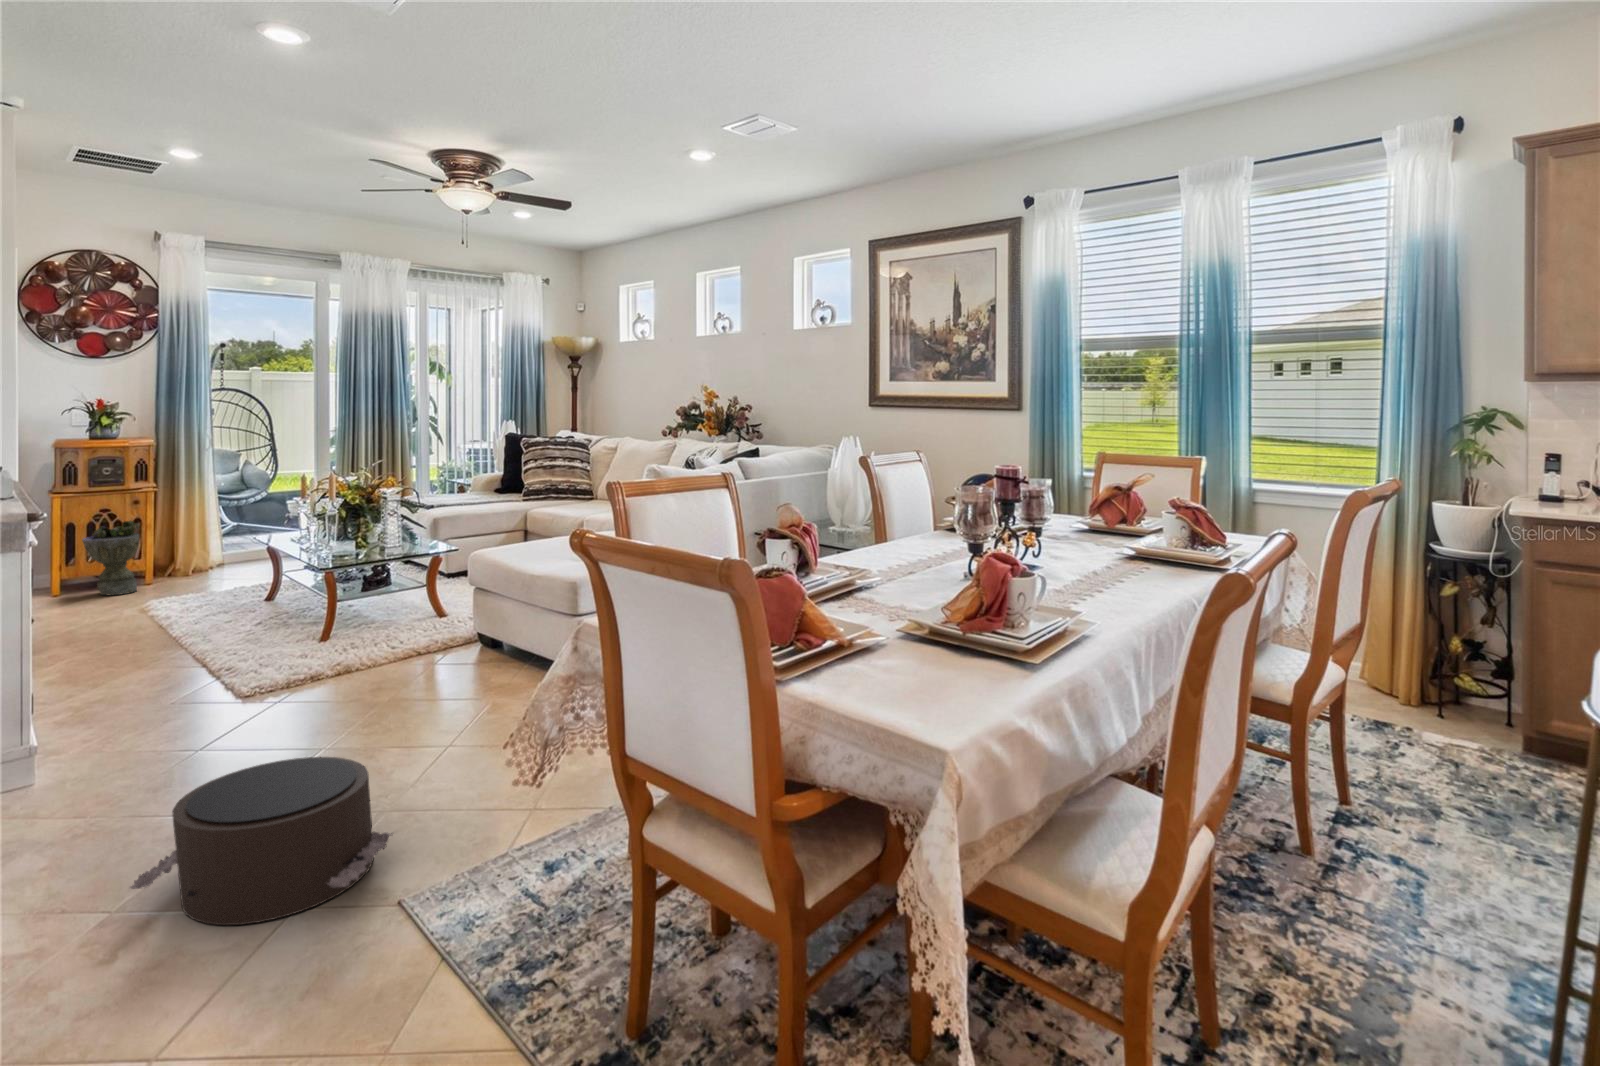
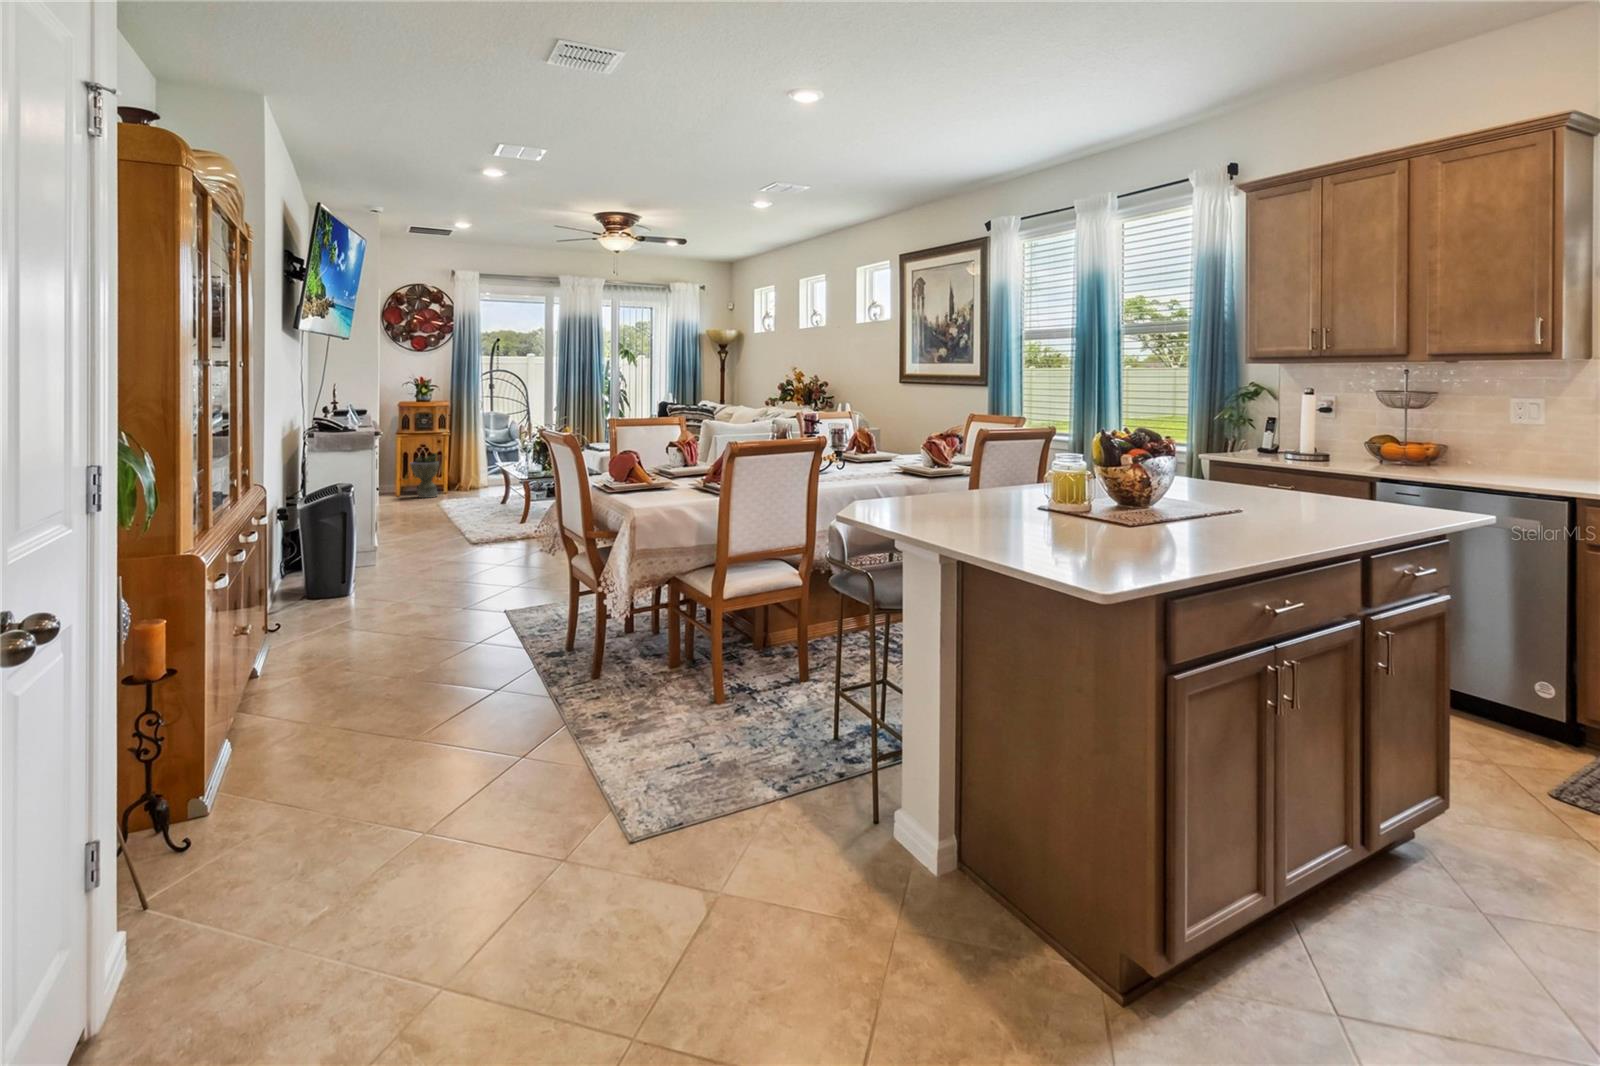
pouf: present [130,757,393,925] -> none [400,551,508,609]

